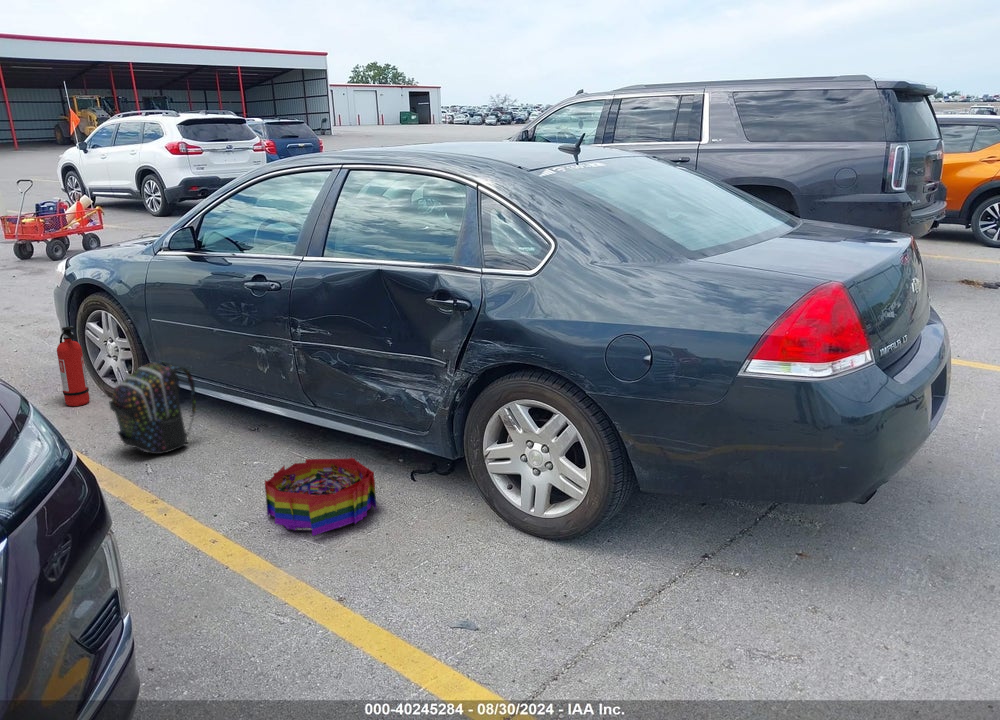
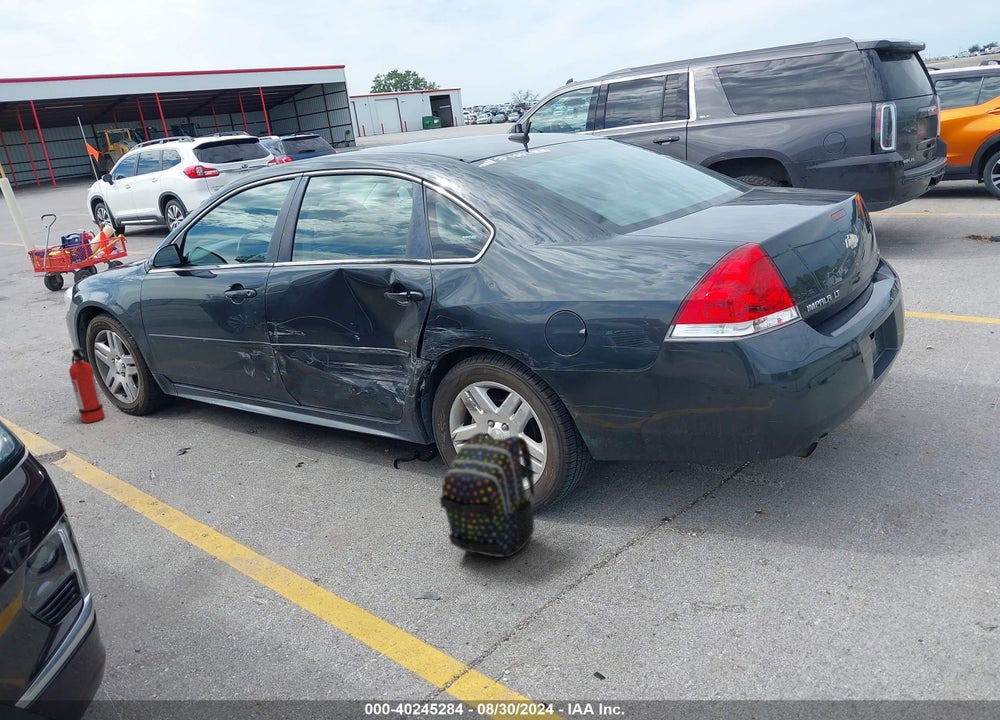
backpack: present [109,361,196,454] -> present [440,433,535,557]
storage bin: present [265,458,376,536] -> none [251,449,358,525]

